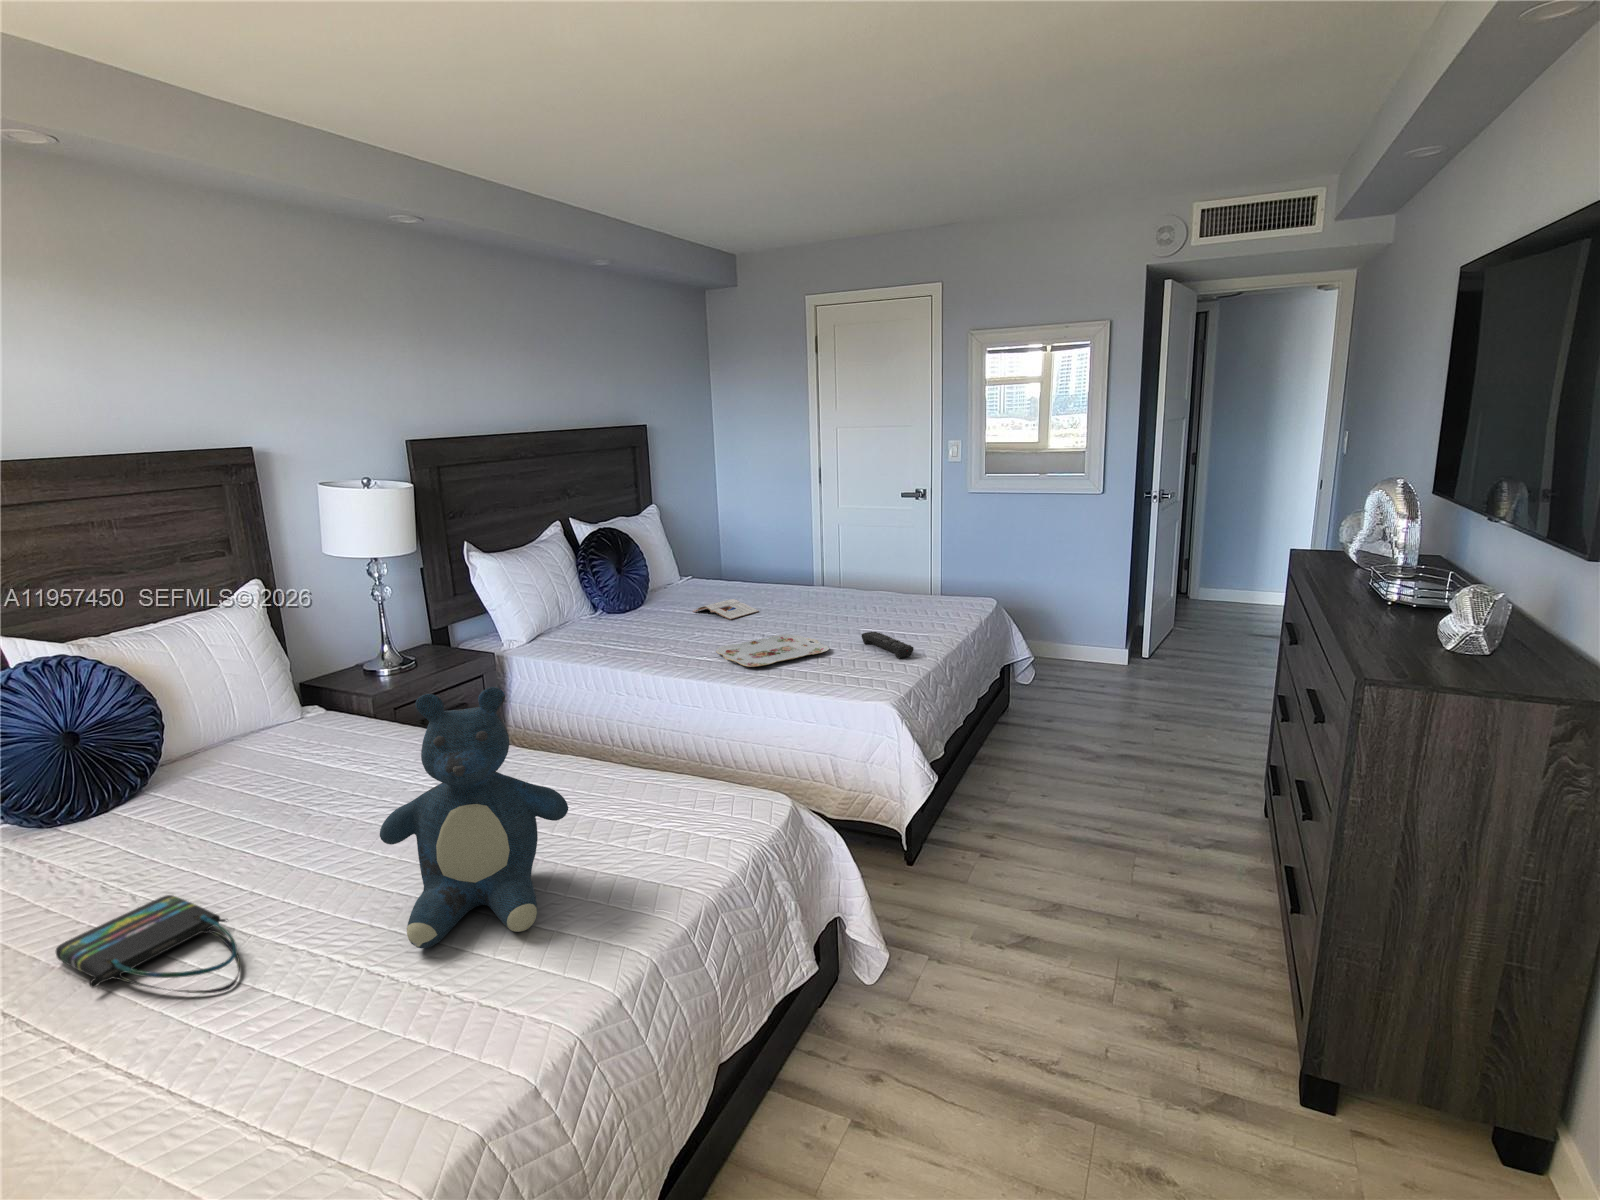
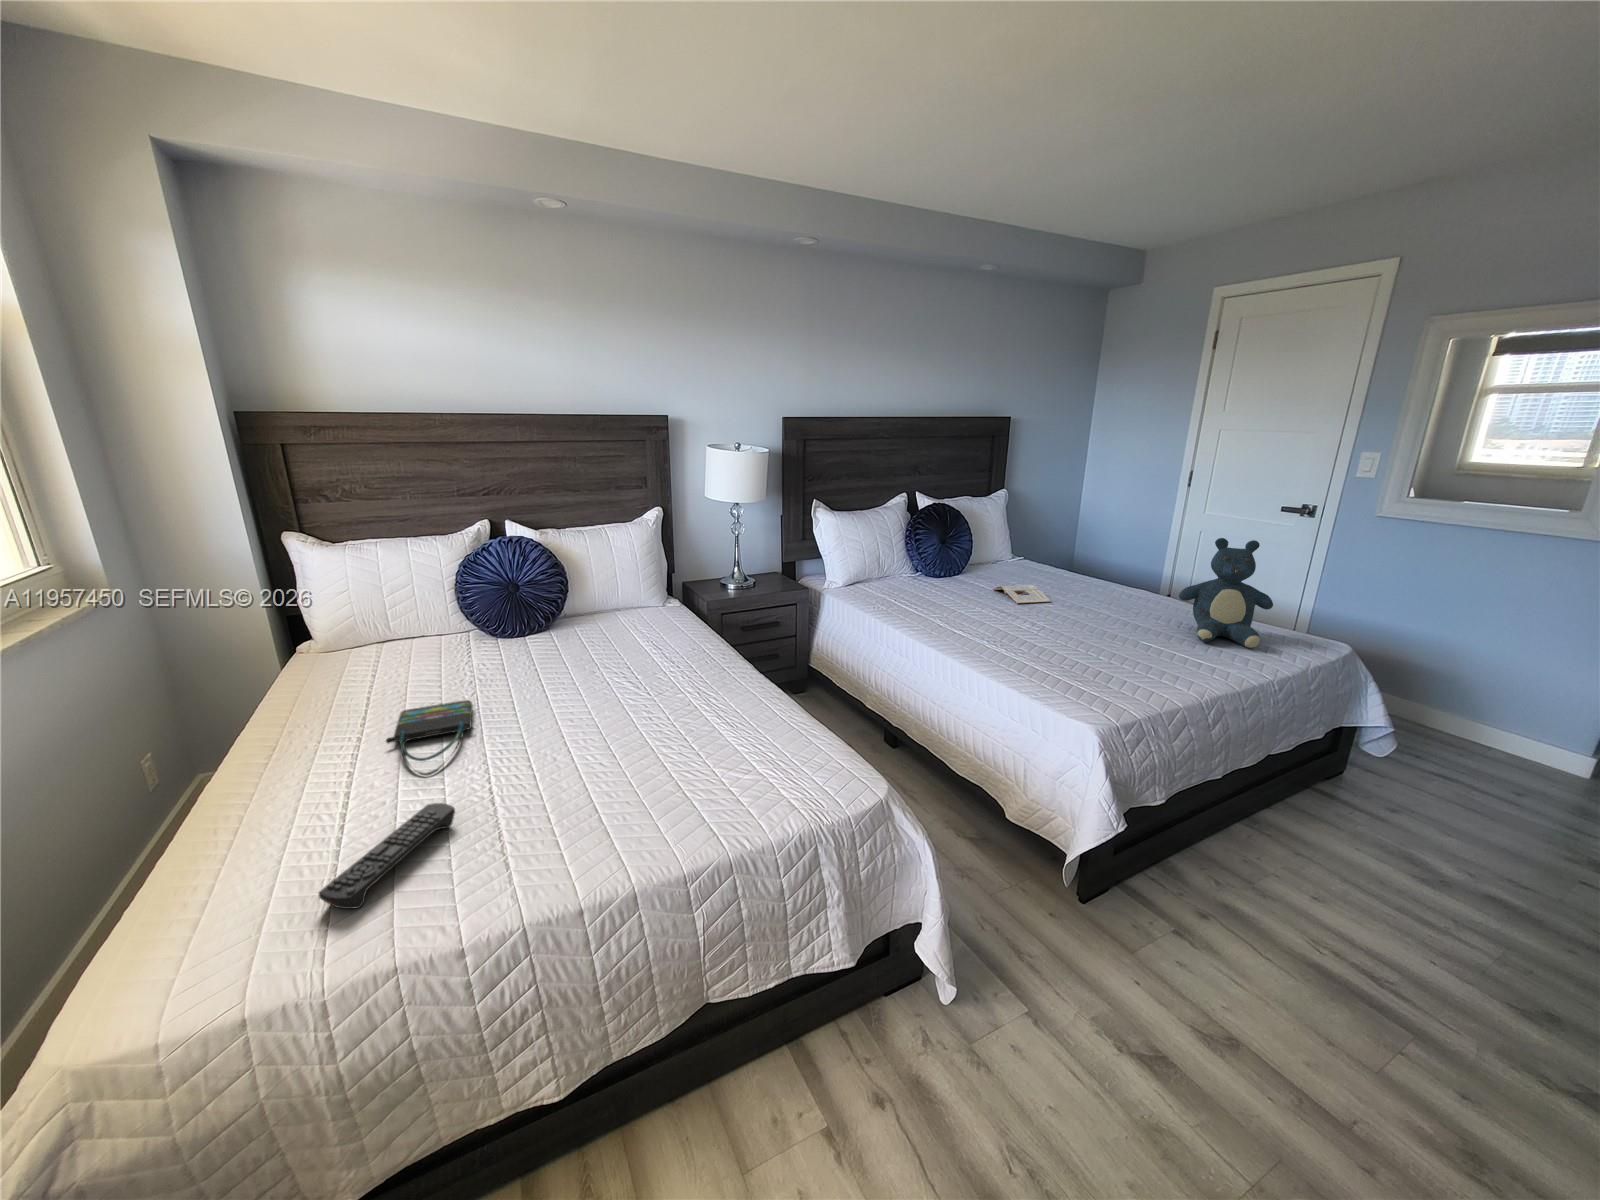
remote control: present [861,632,914,658] -> present [319,803,455,909]
serving tray: present [716,634,829,667] -> none [973,627,1082,657]
teddy bear: present [380,687,568,948] -> present [1179,538,1273,648]

